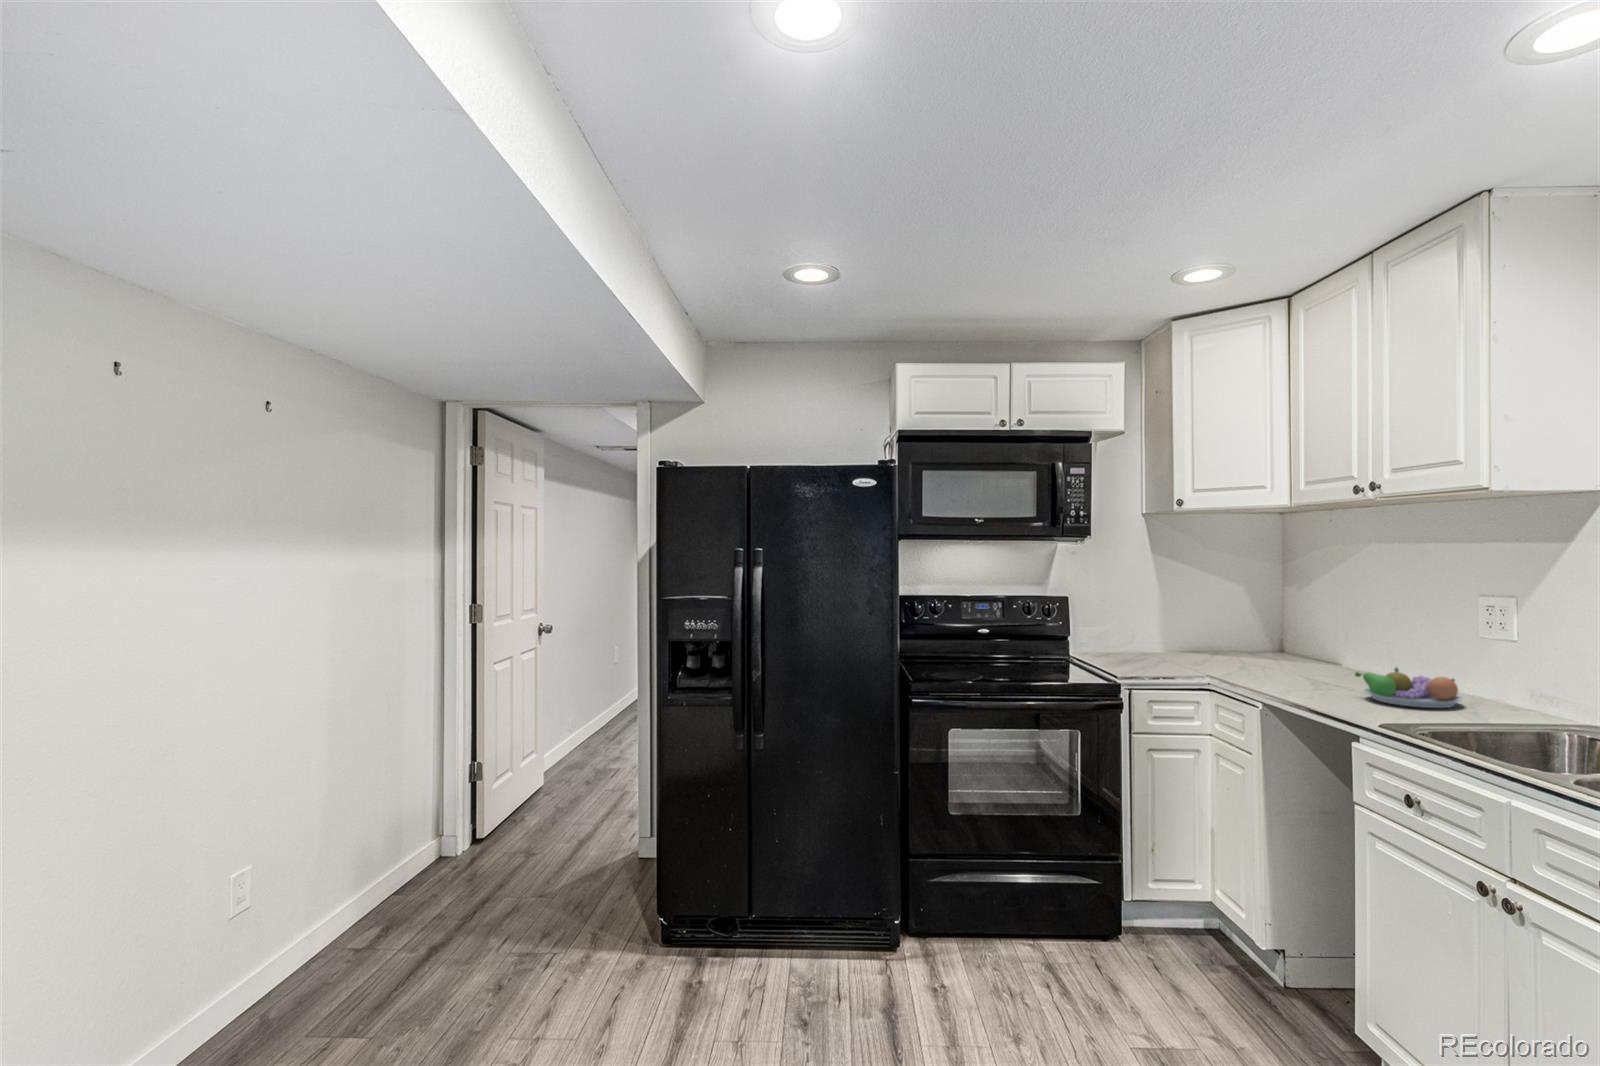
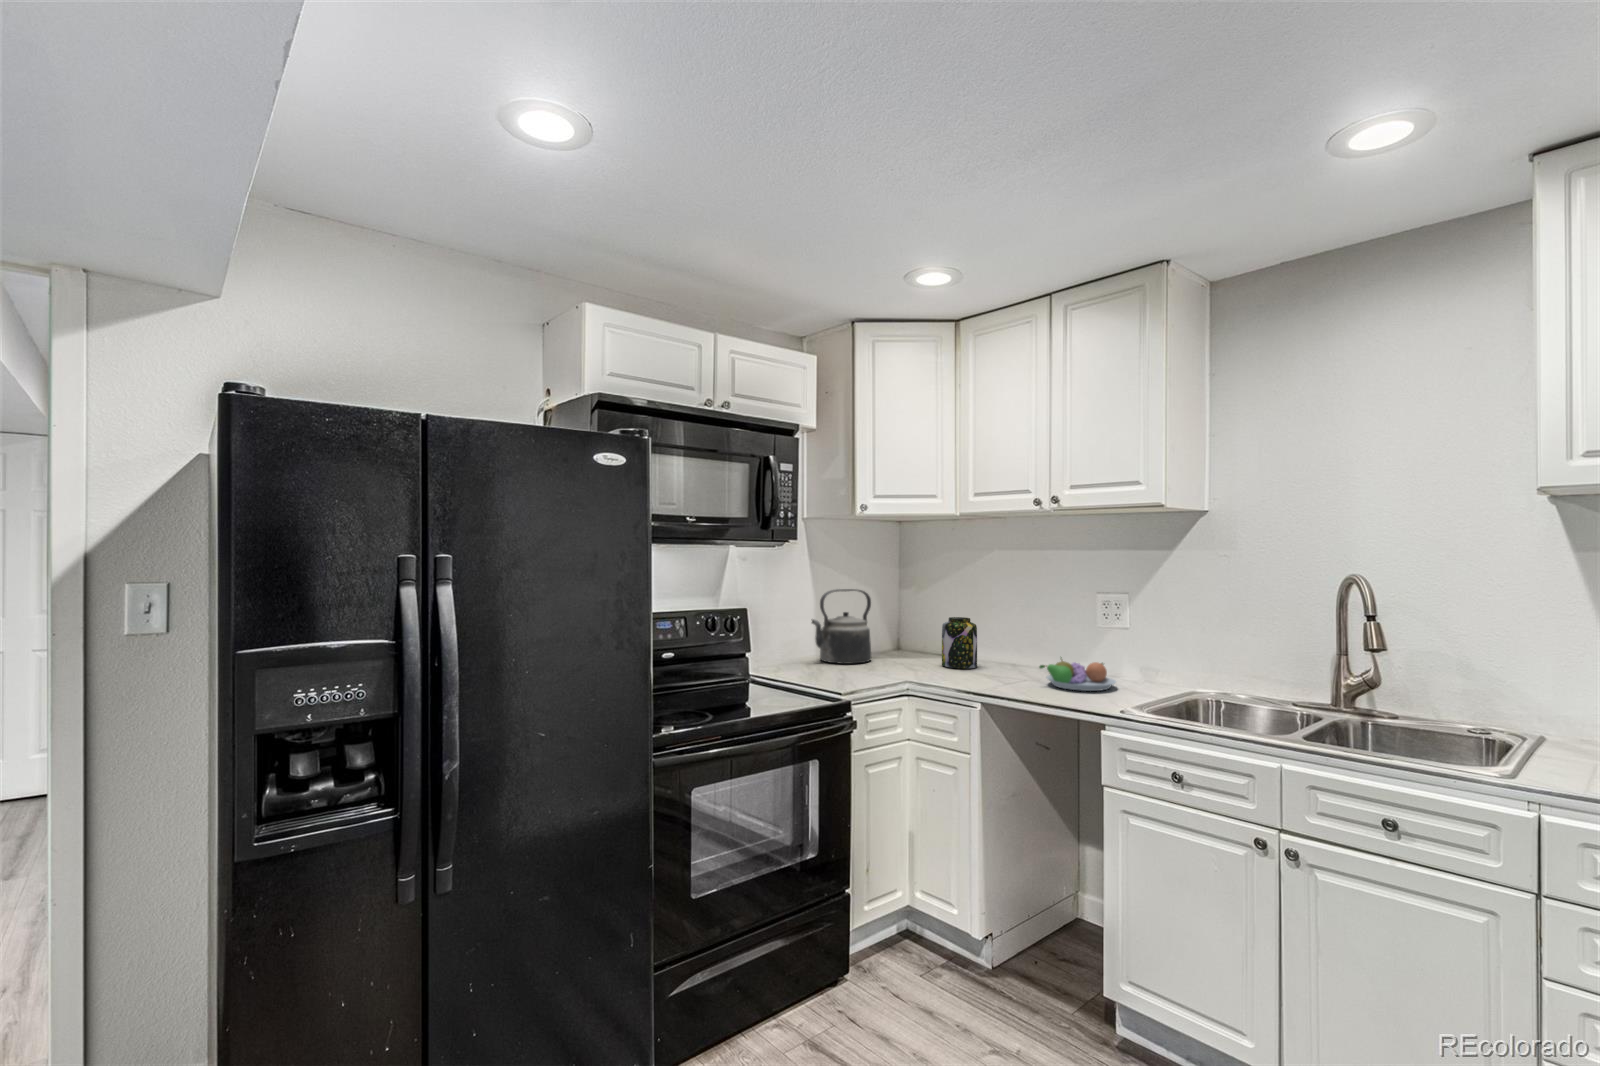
kettle: none [1148,585,1223,660] -> present [812,589,871,664]
jar: none [1287,618,1331,675] -> present [942,617,977,669]

